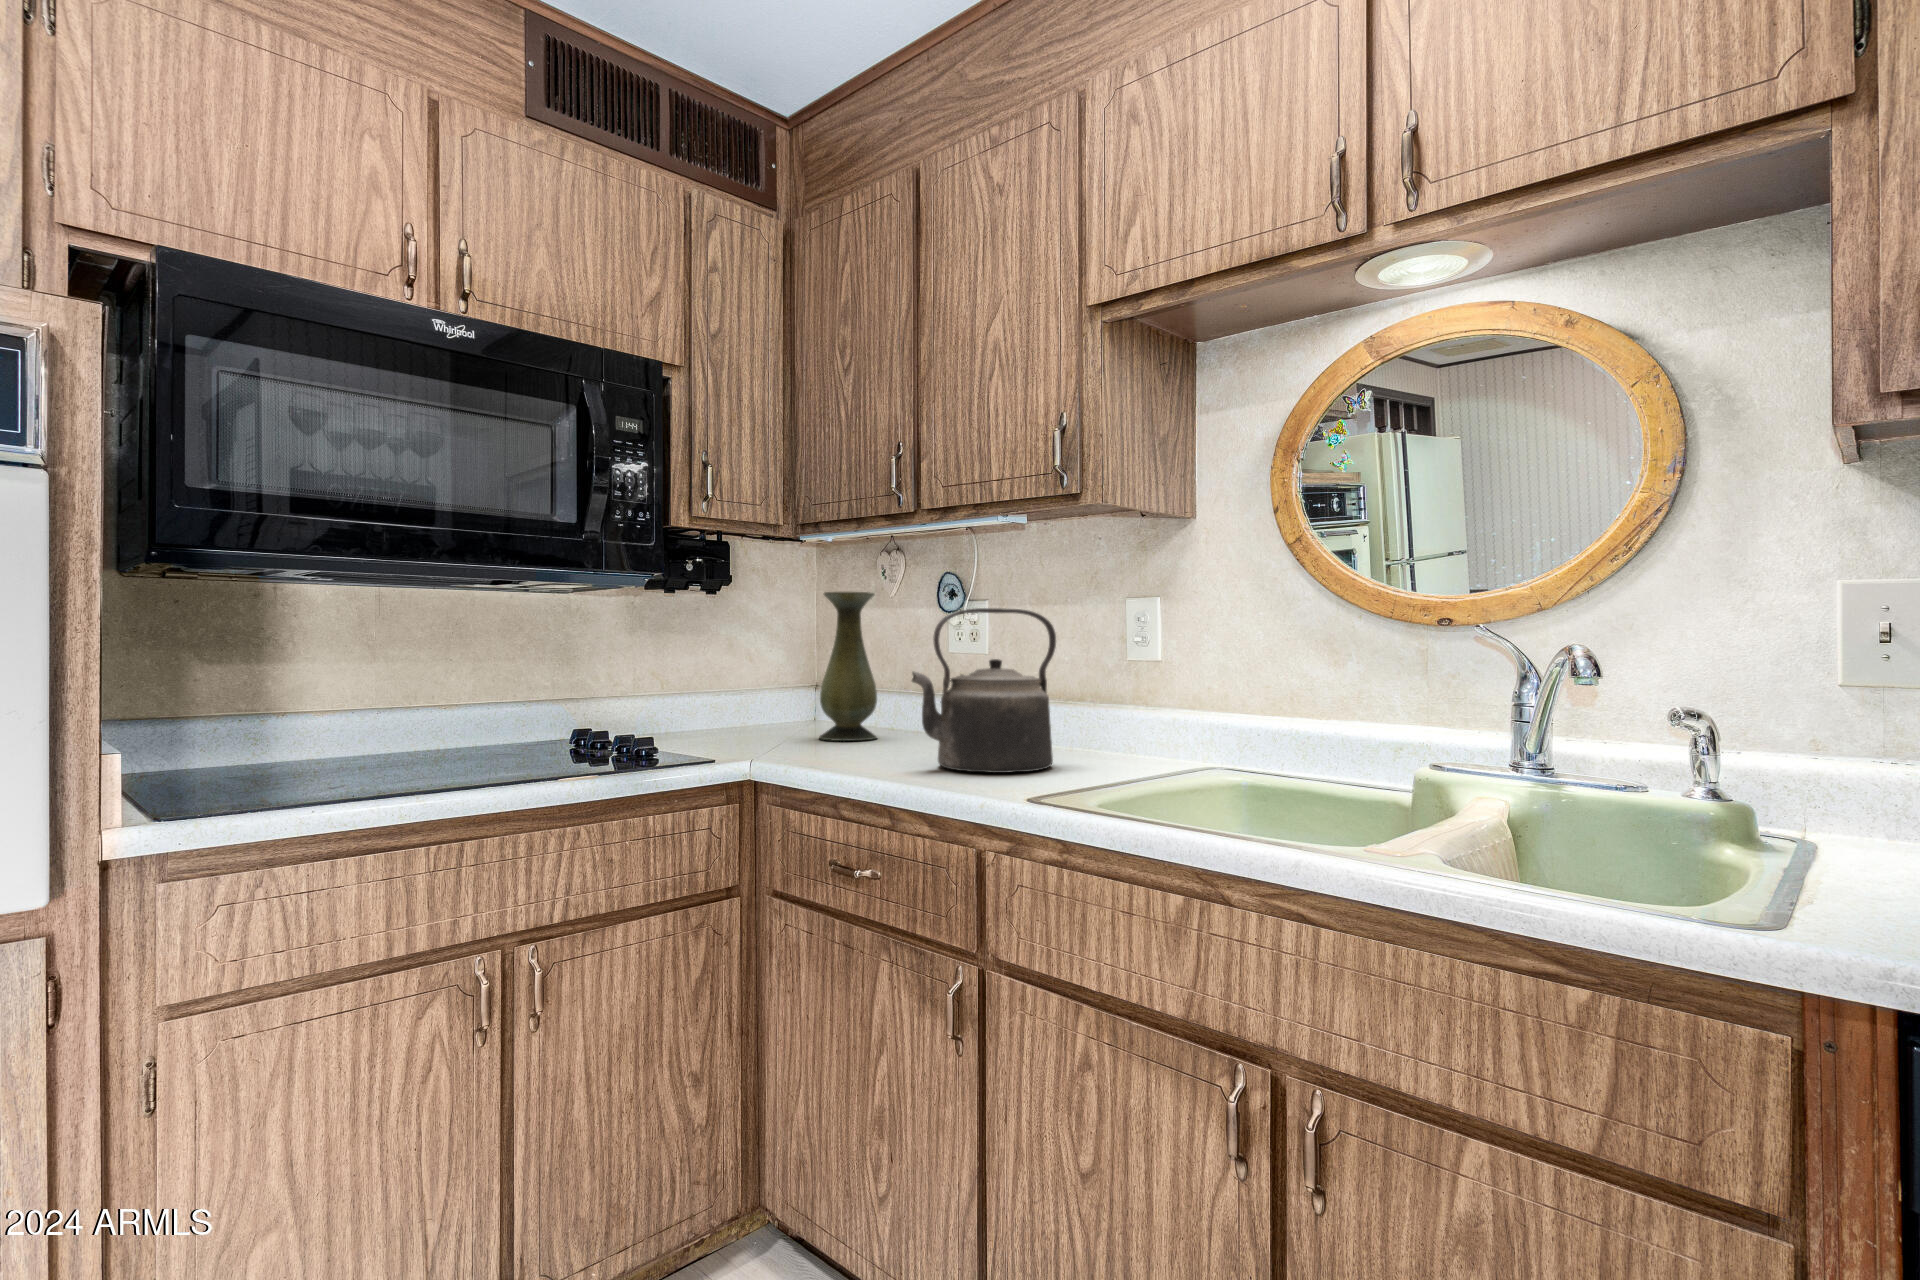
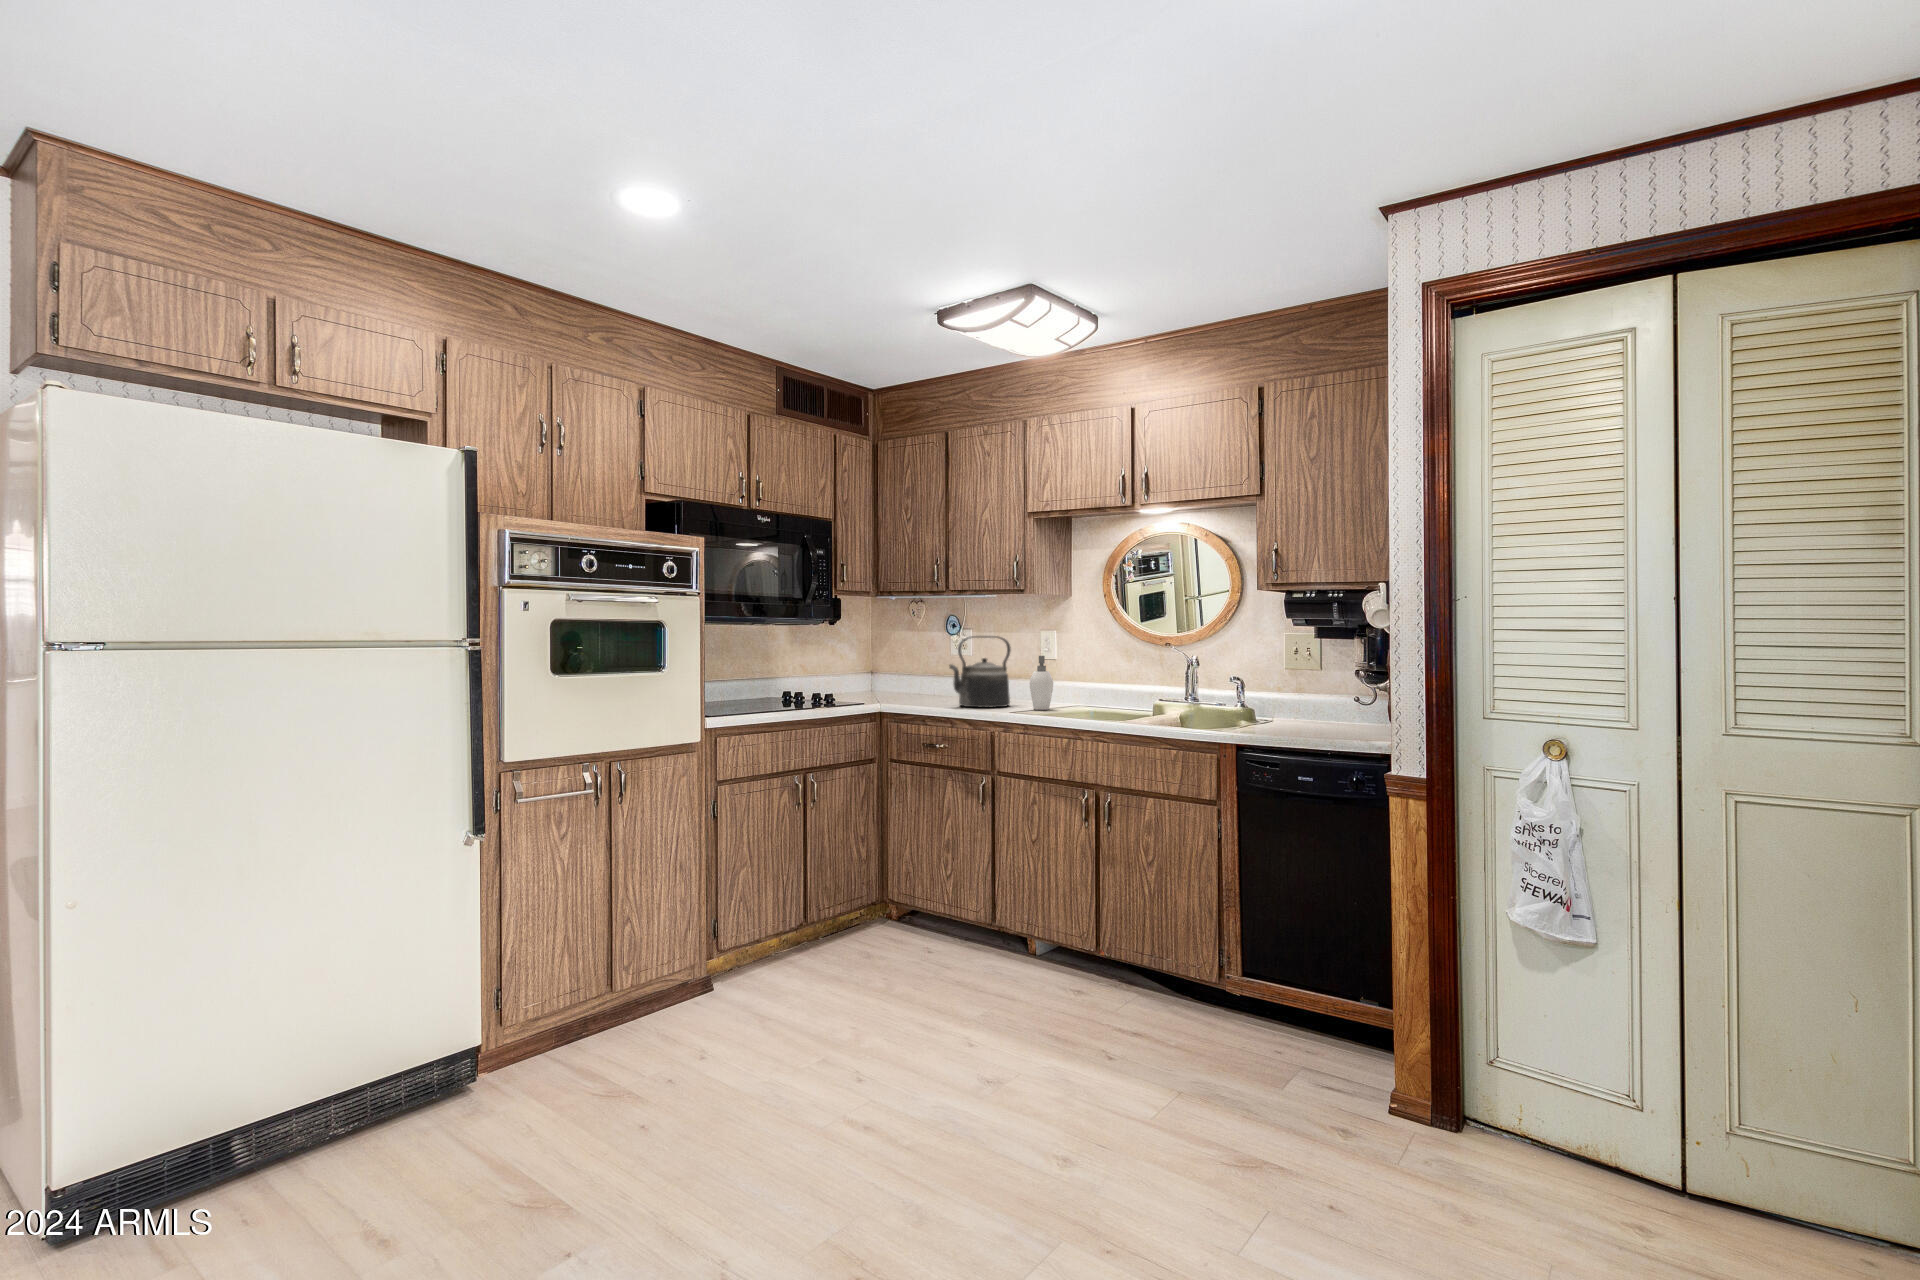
vase: present [819,592,877,741] -> none [884,623,914,698]
soap dispenser: none [1093,652,1156,783] -> present [1030,656,1055,710]

